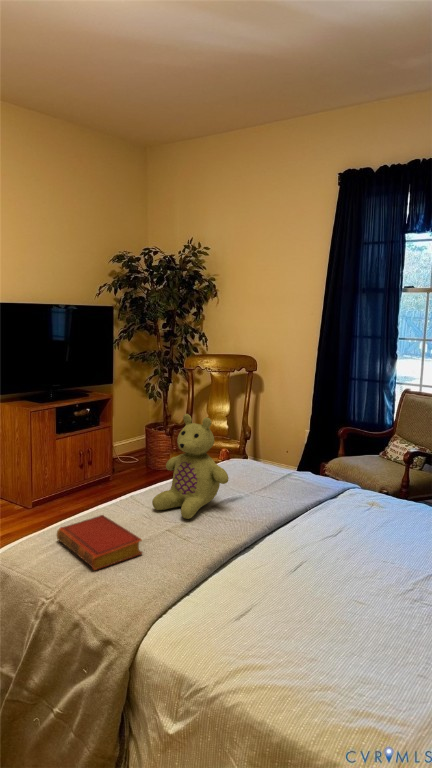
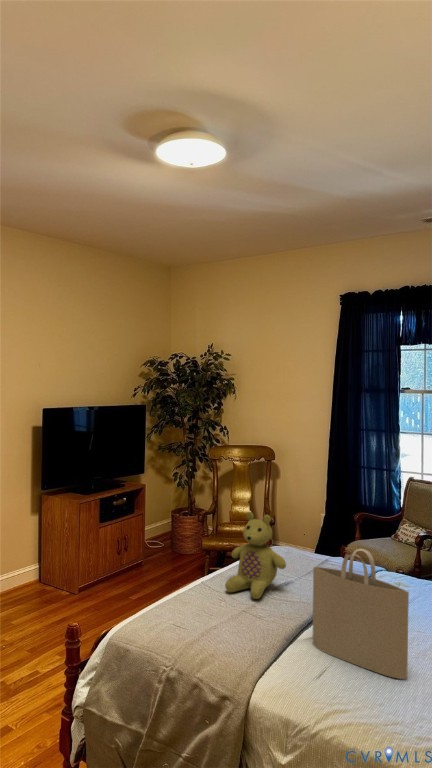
tote bag: none [243,456,363,625] -> present [313,549,409,679]
book: present [57,515,142,570] -> none [161,597,232,642]

